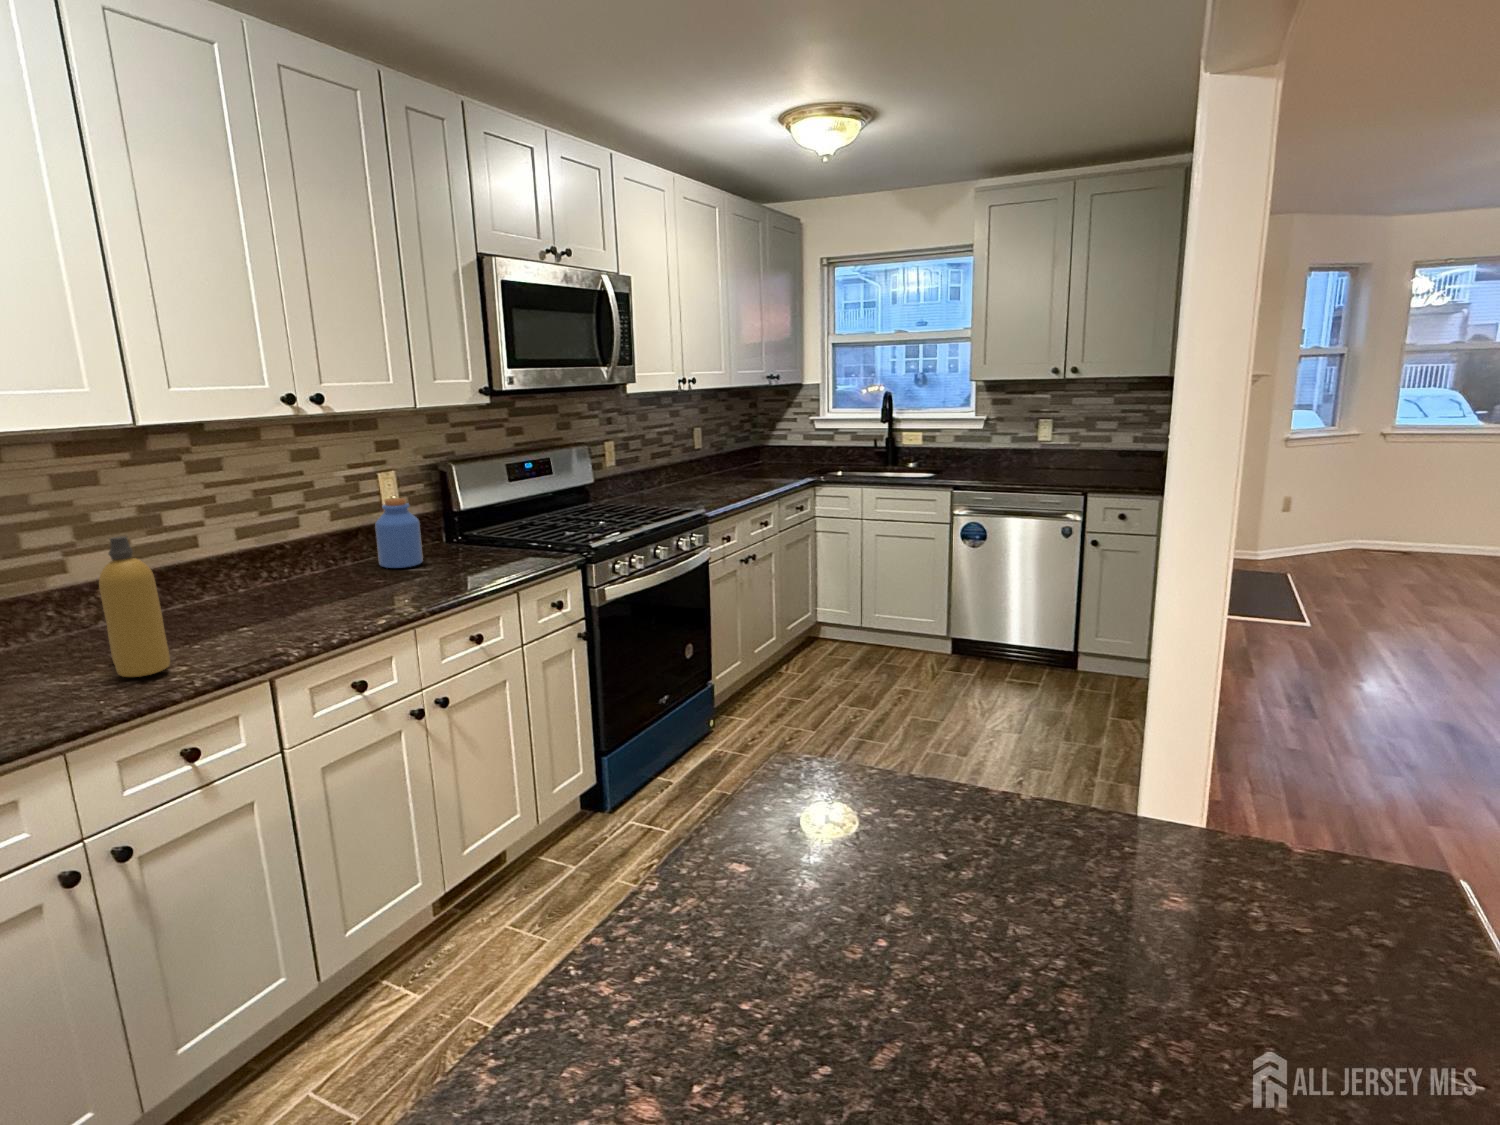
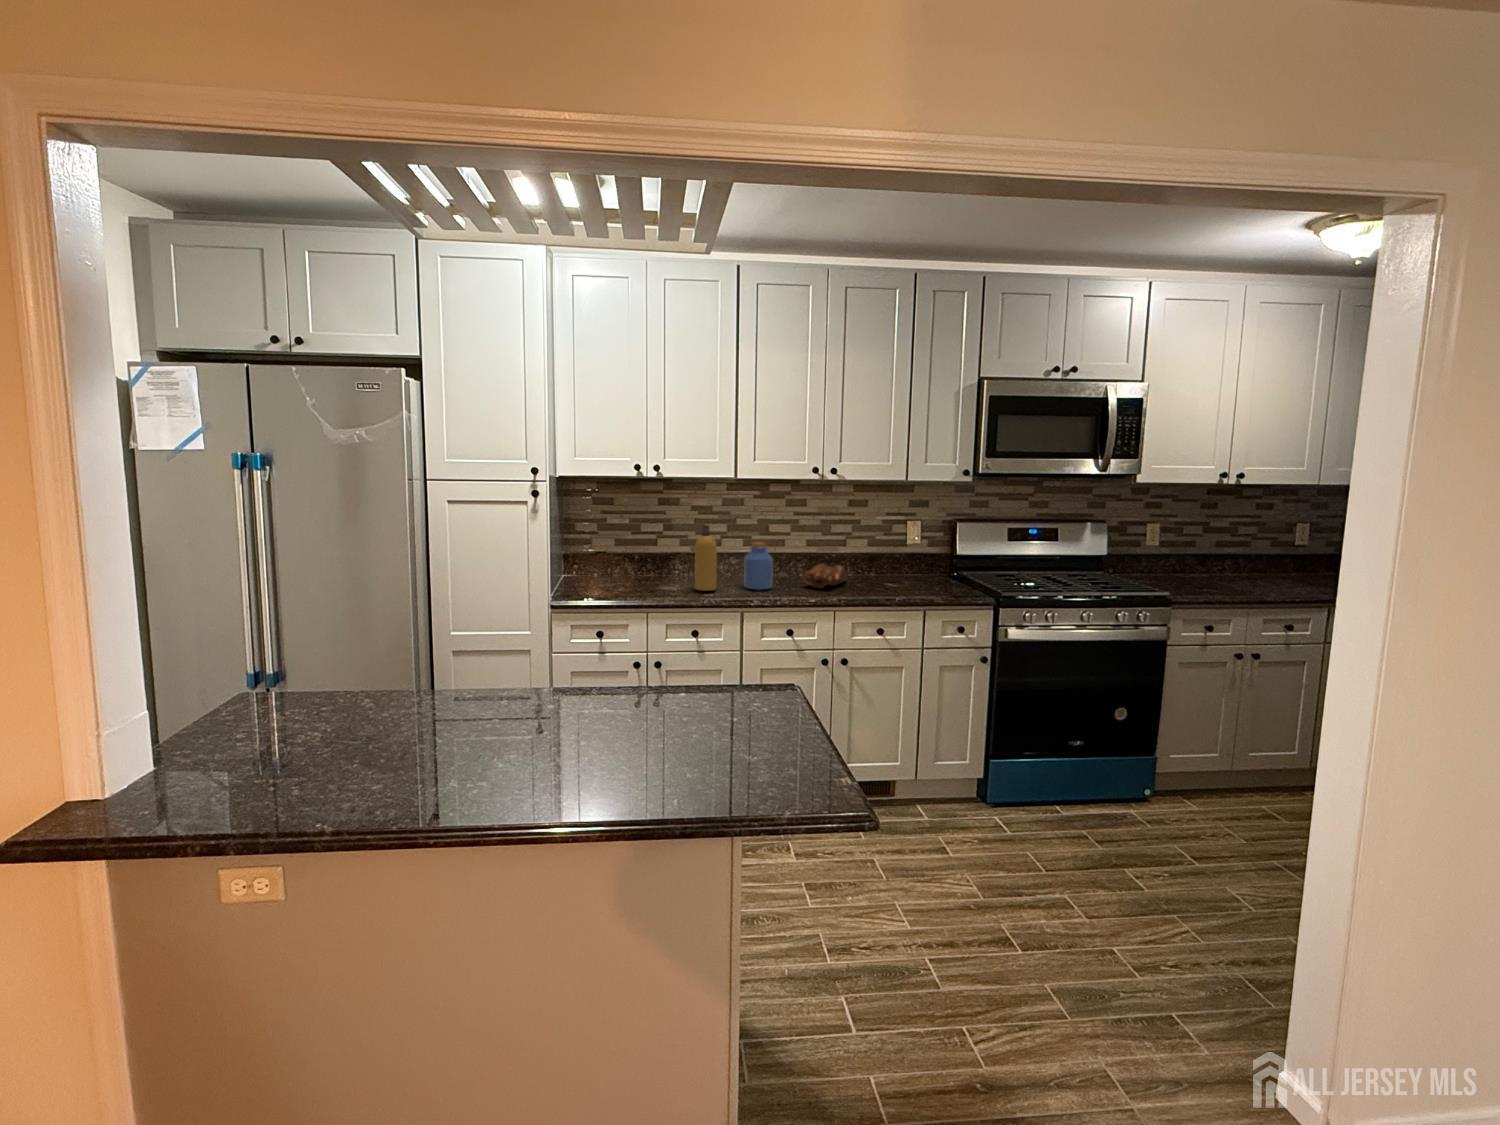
jar: present [375,498,423,568] -> present [744,542,773,590]
bread loaf: none [296,561,367,608] -> present [803,564,847,588]

